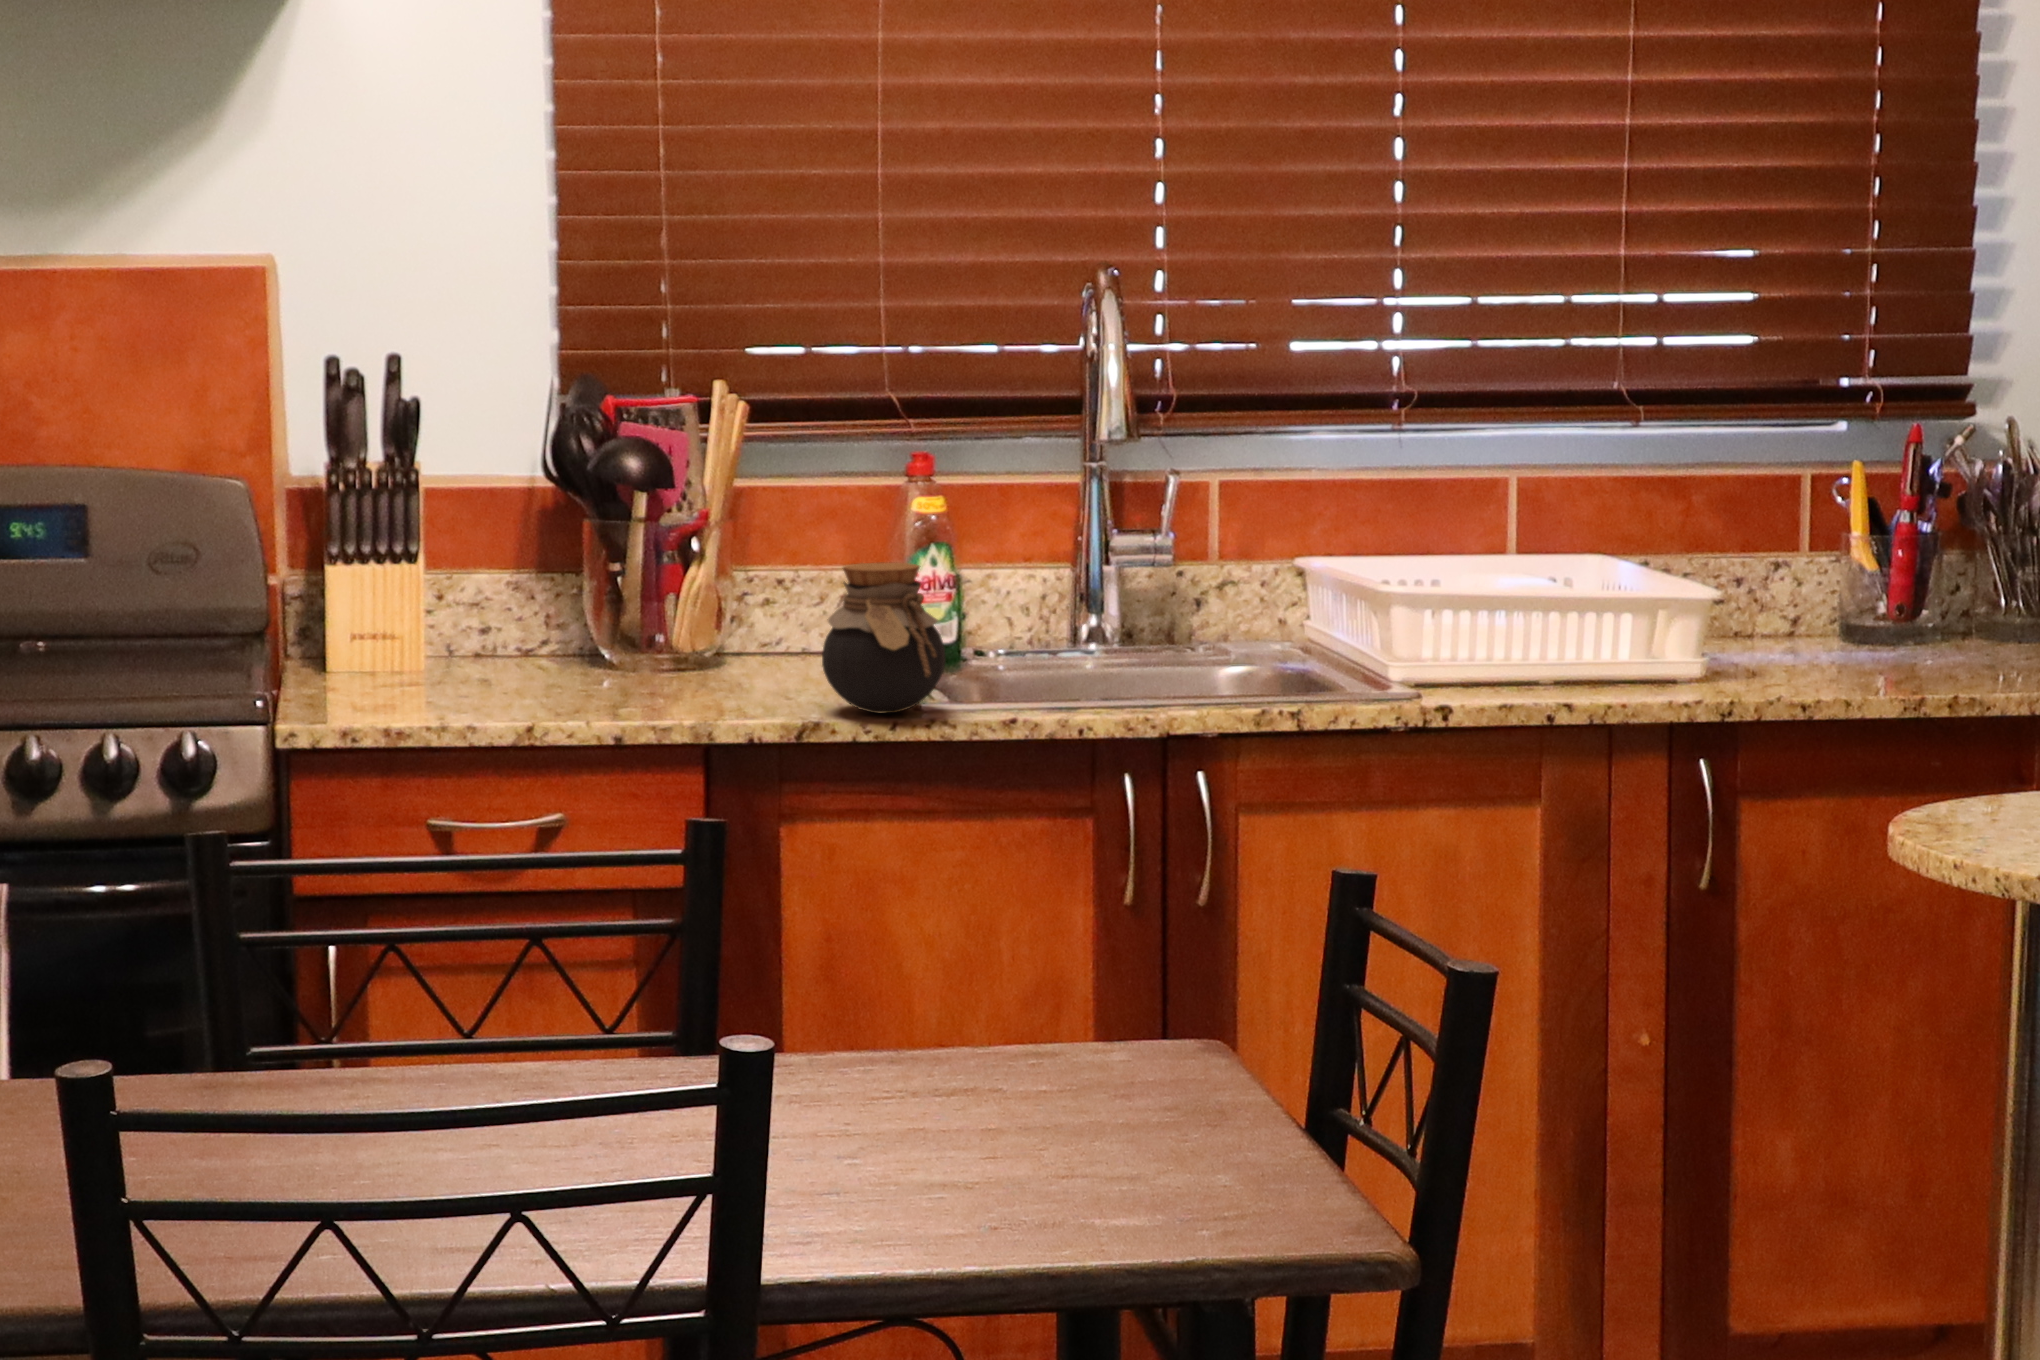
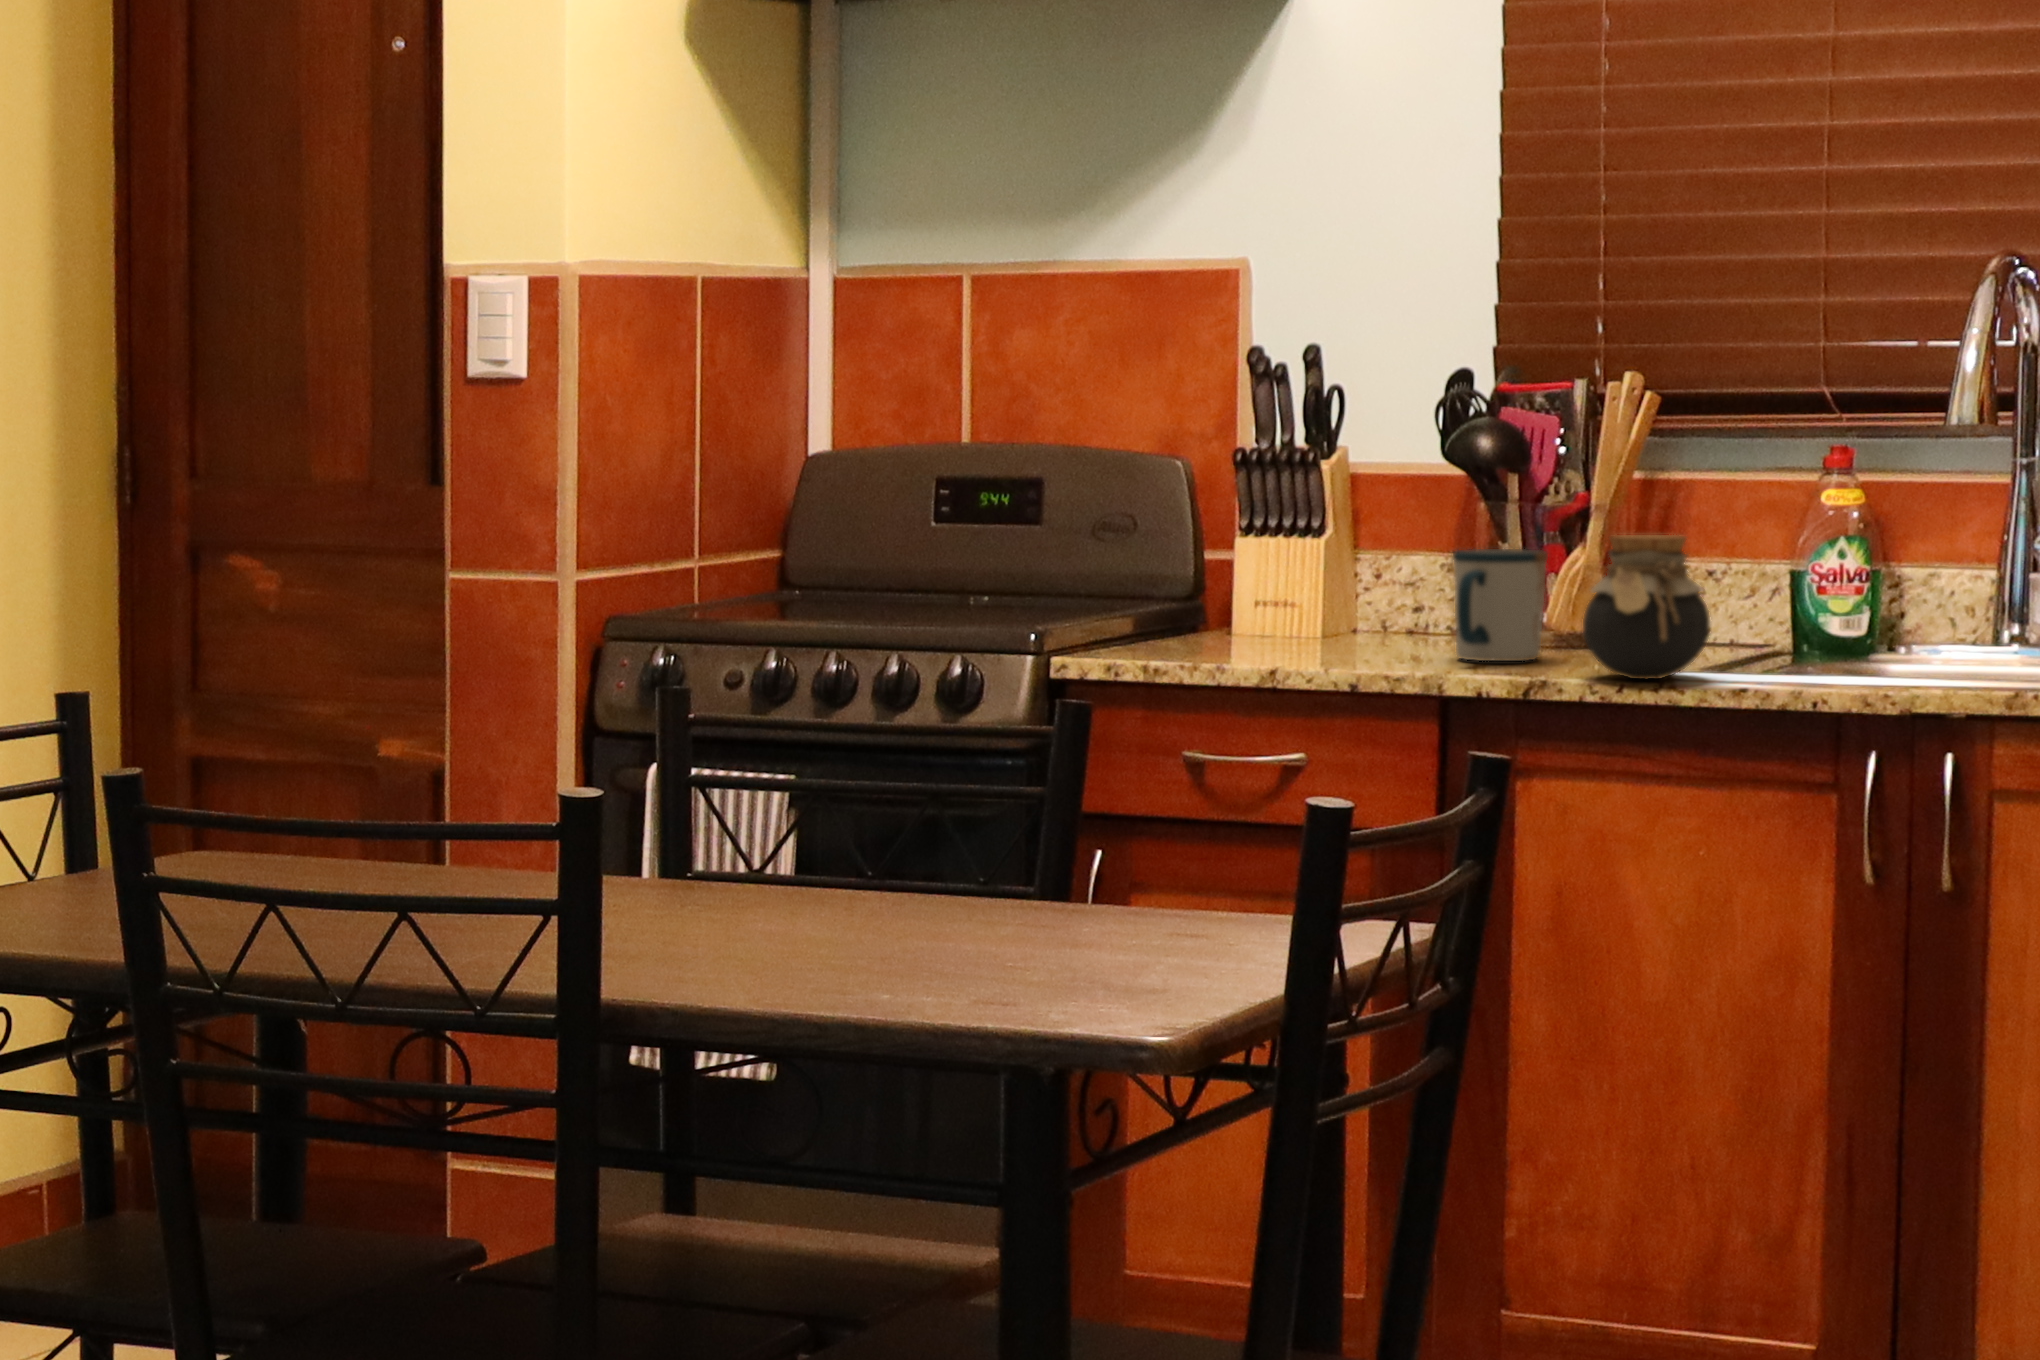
mug: none [647,578,742,700] -> present [1453,549,1548,661]

